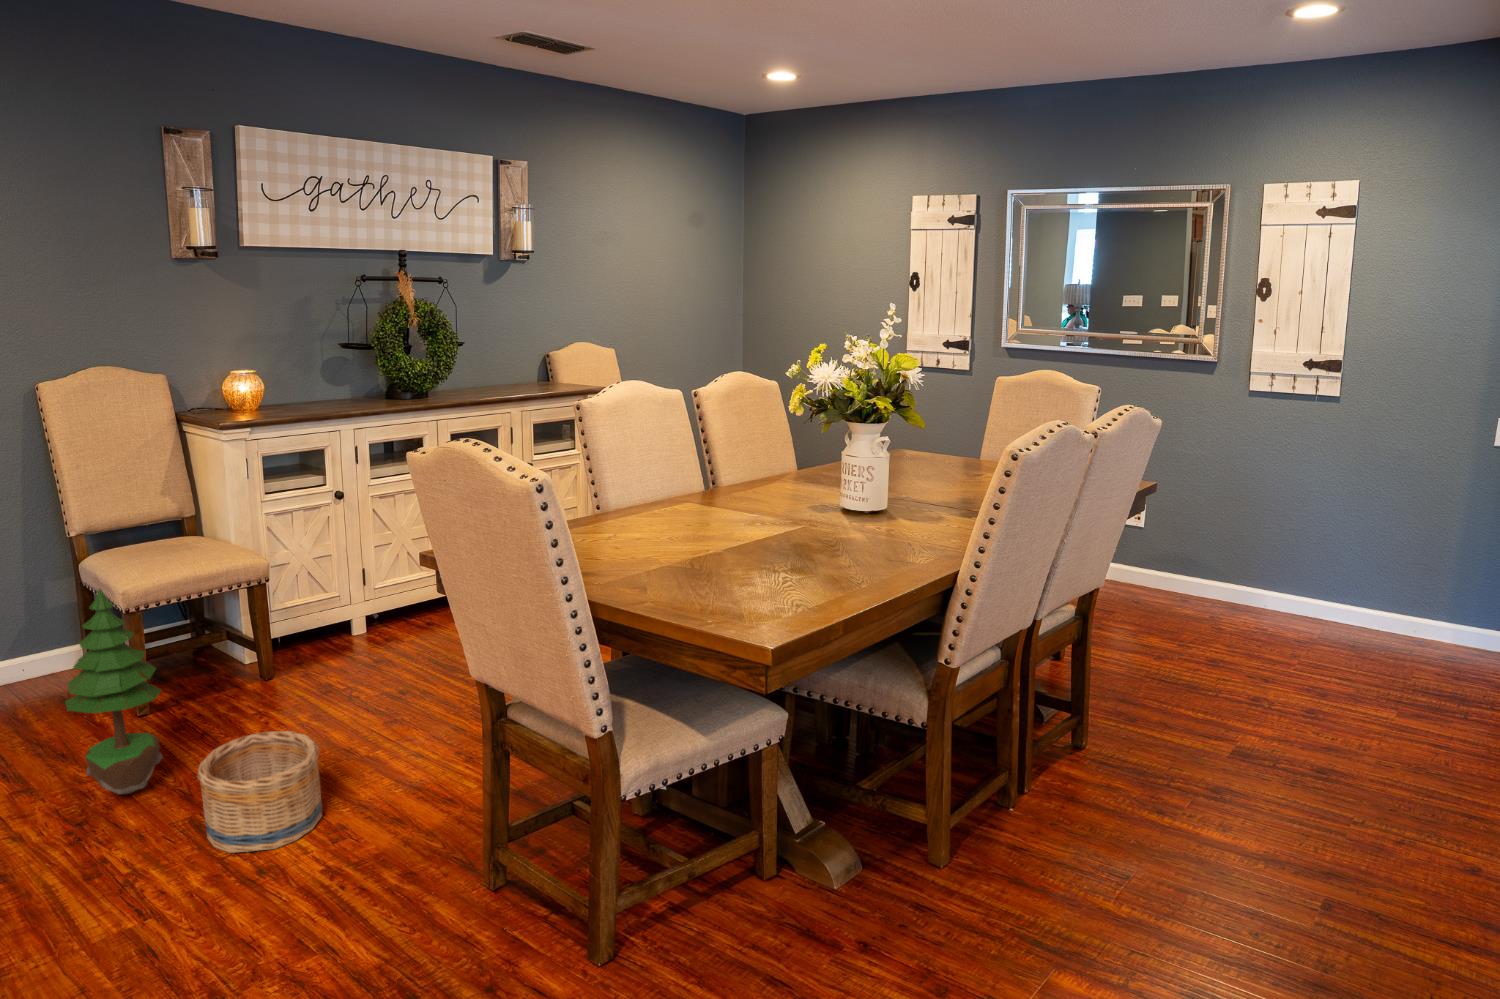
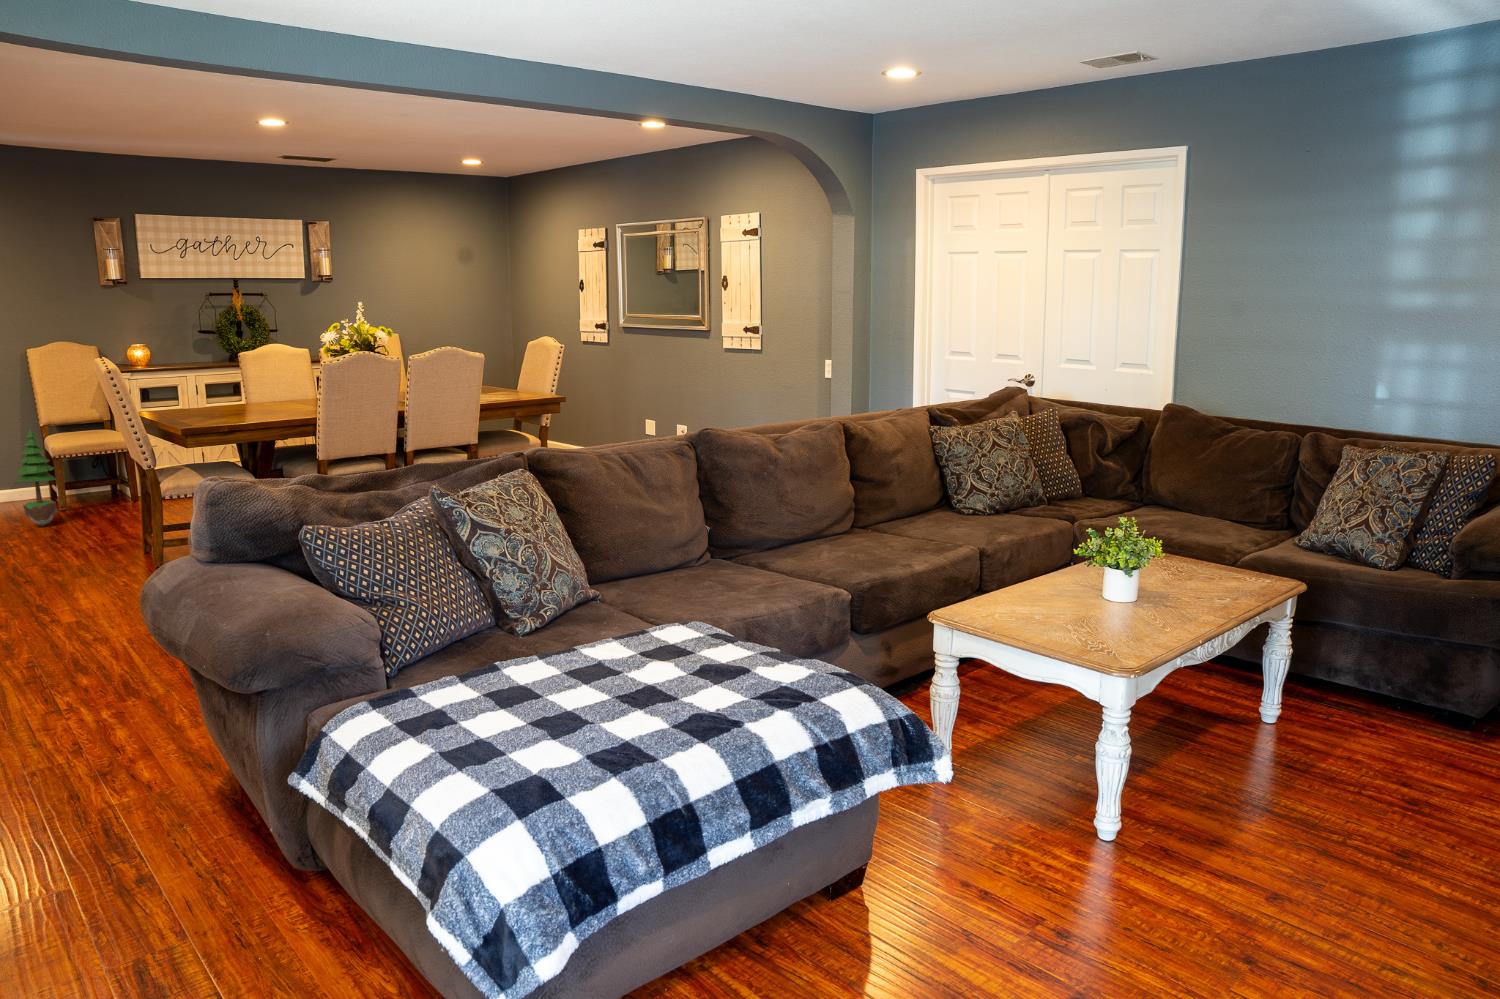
basket: present [197,731,322,853] -> none [61,496,119,538]

